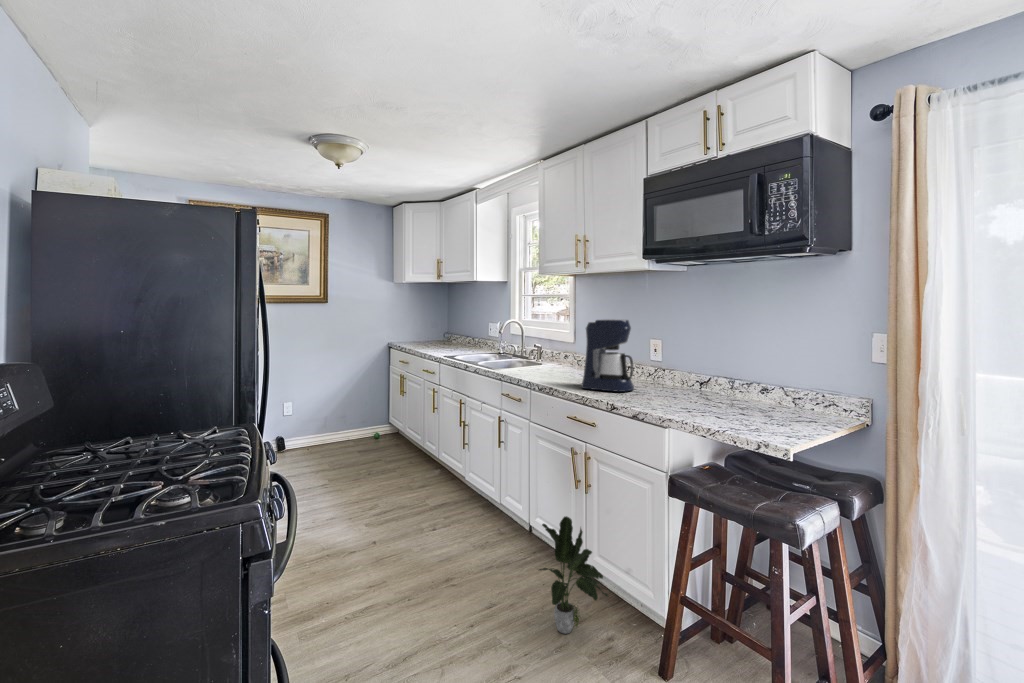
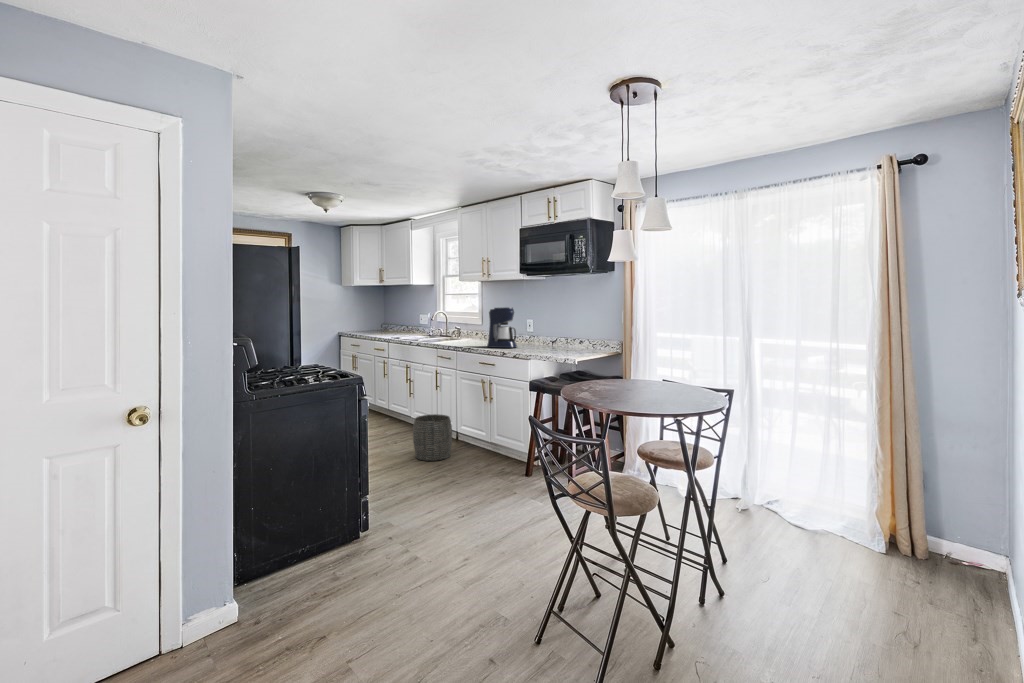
woven basket: none [452,495,517,585] -> present [413,414,452,461]
potted plant: present [539,516,608,634] -> none [466,411,504,472]

